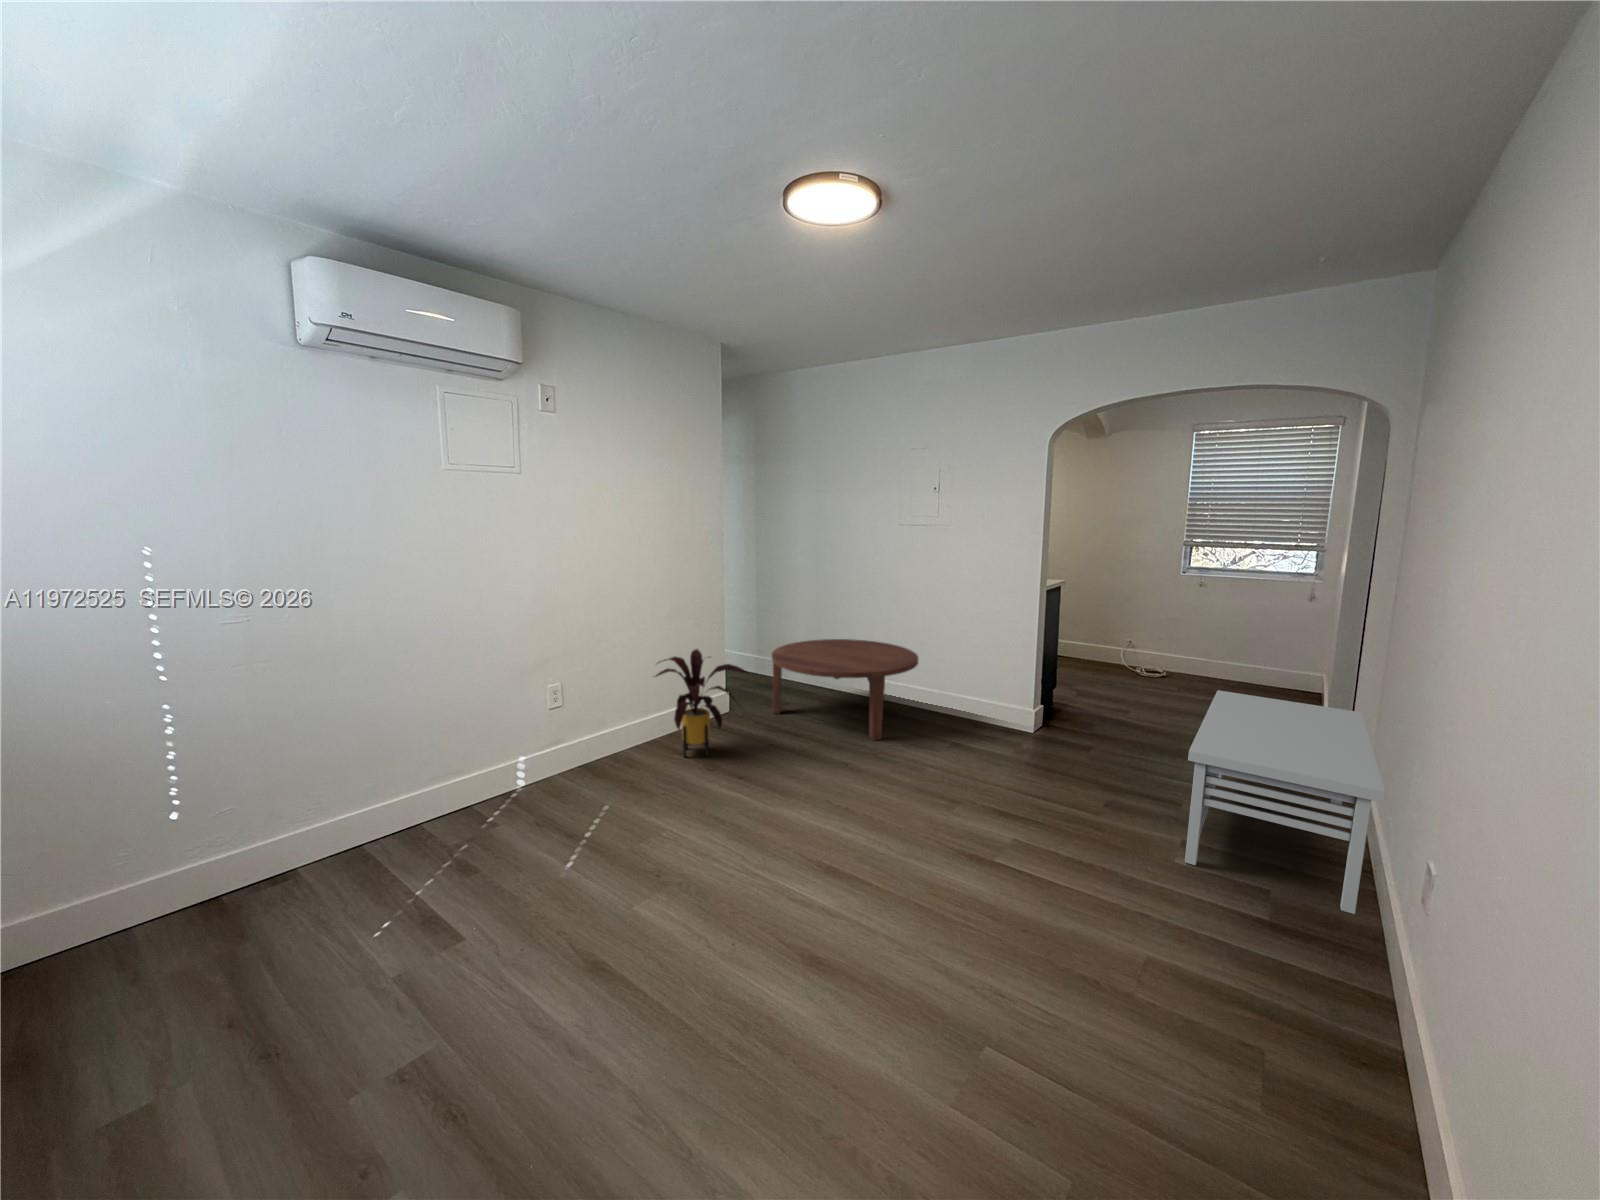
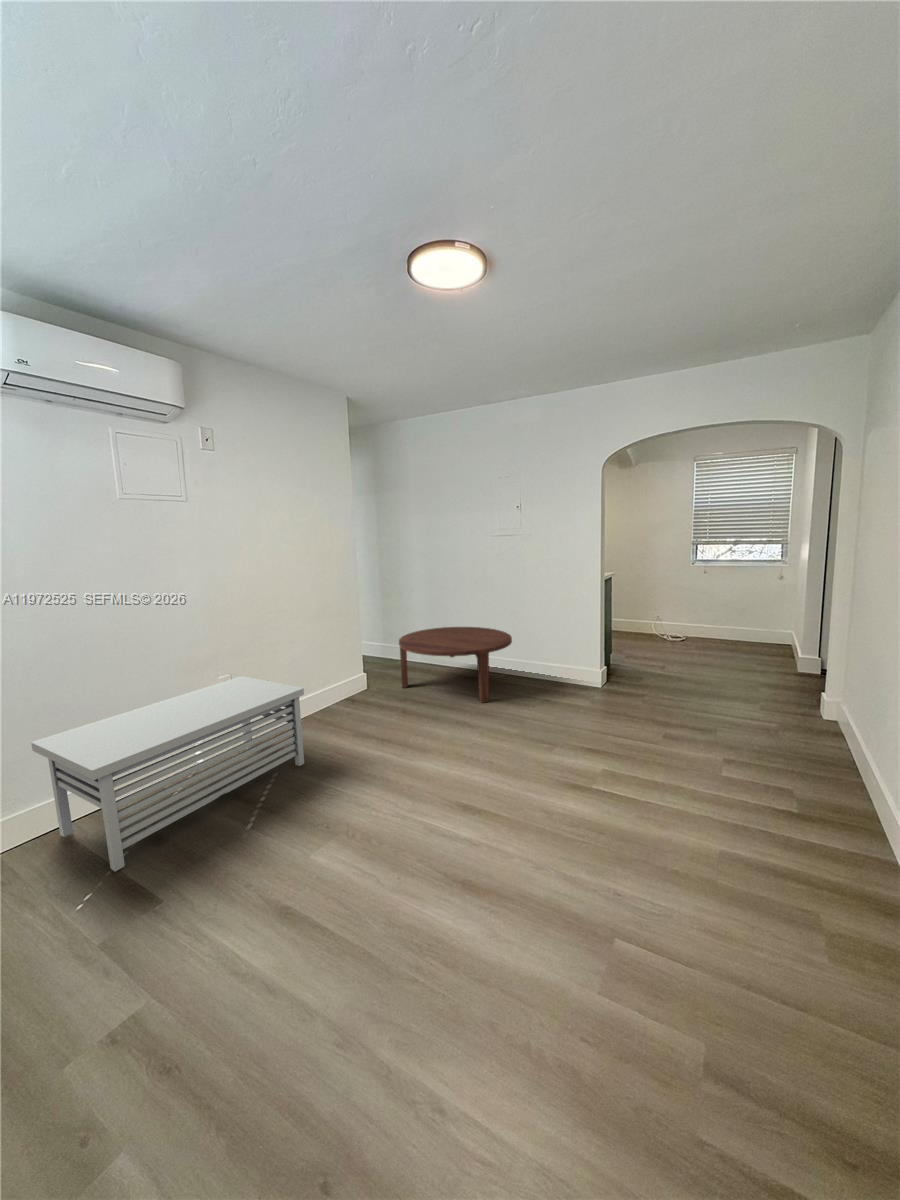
house plant: present [655,649,748,757] -> none [306,640,386,728]
storage bench: present [1185,690,1386,914] -> present [31,676,304,872]

